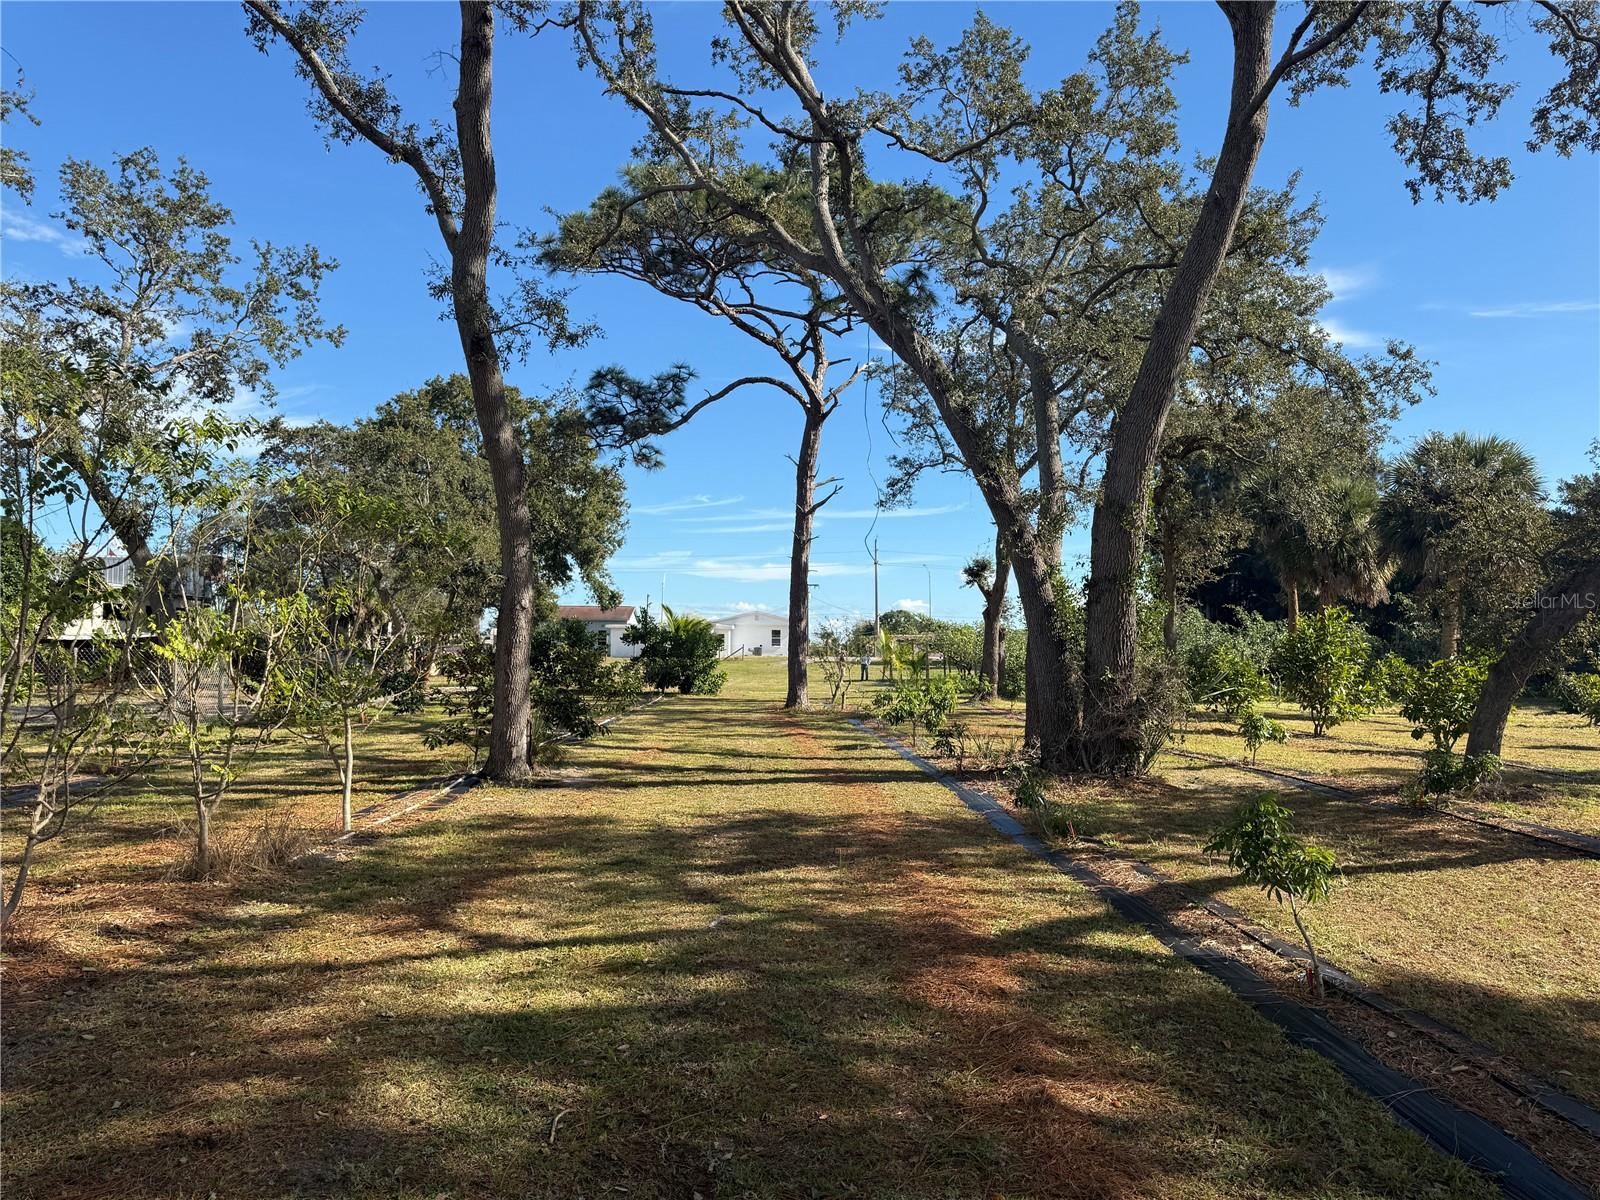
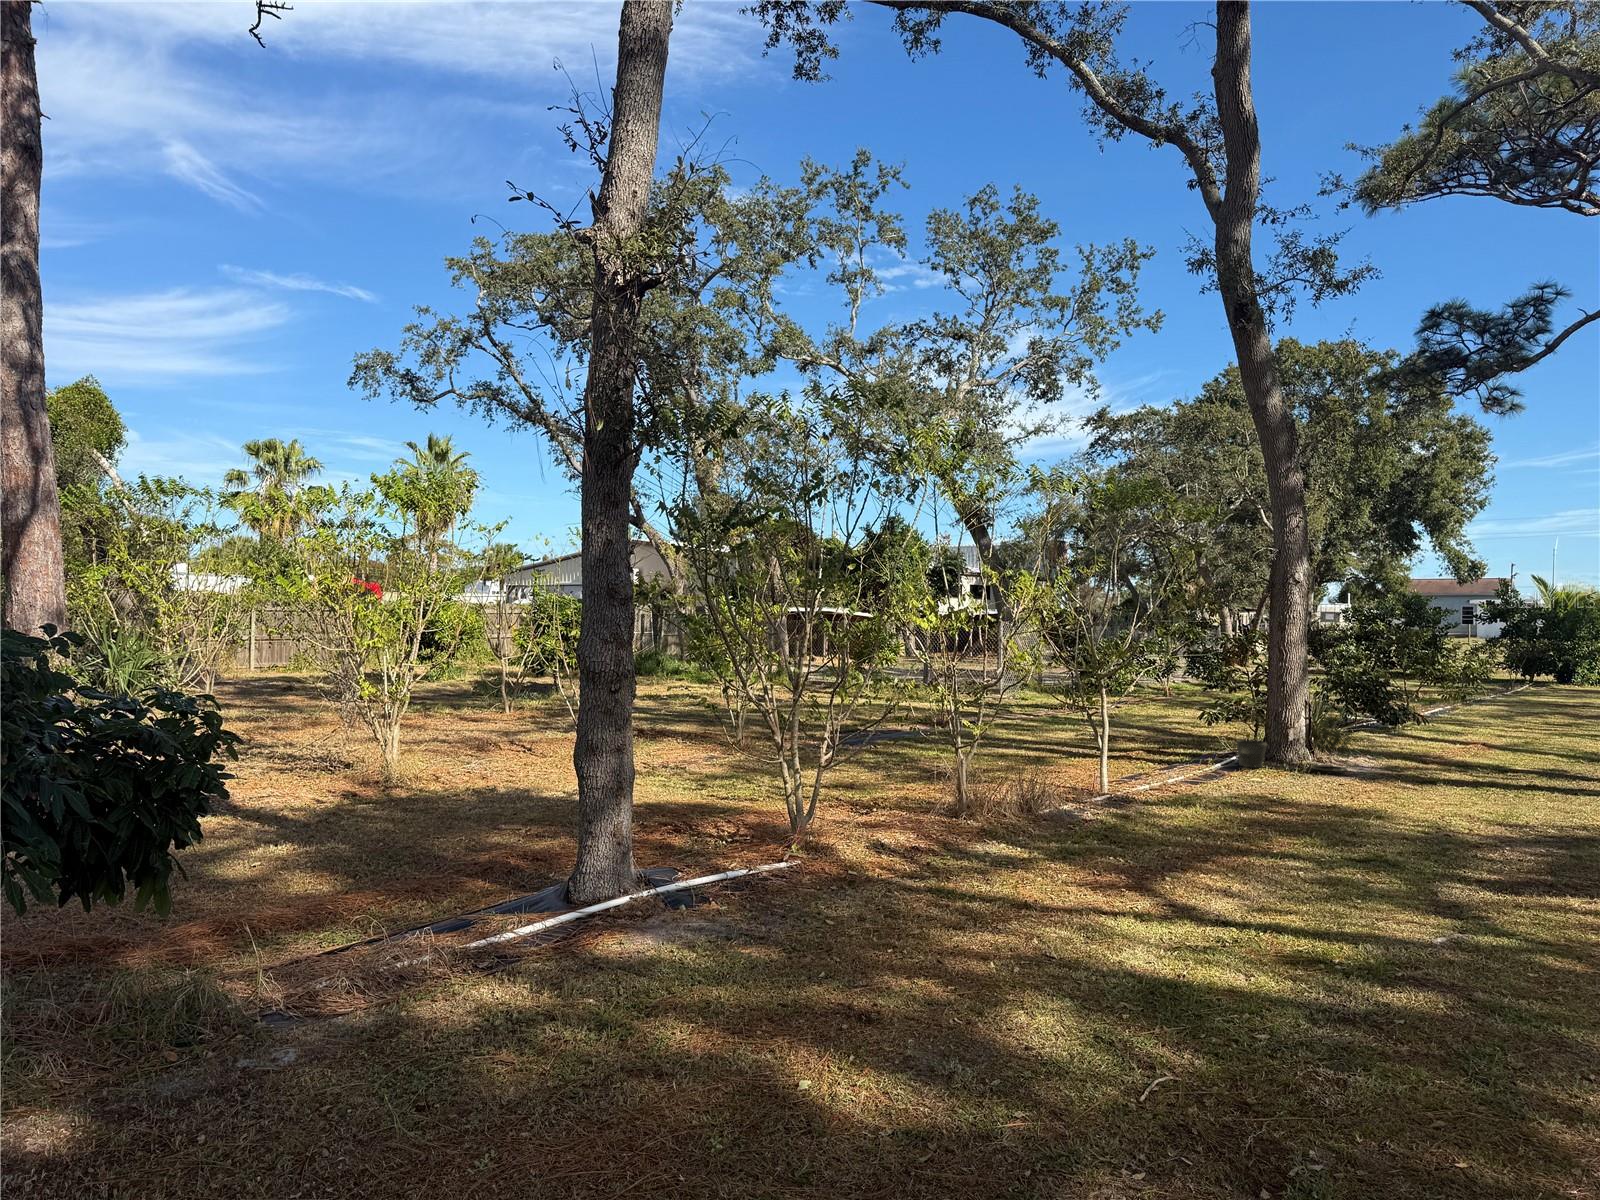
bucket: none [461,762,494,789] -> present [1236,740,1267,768]

